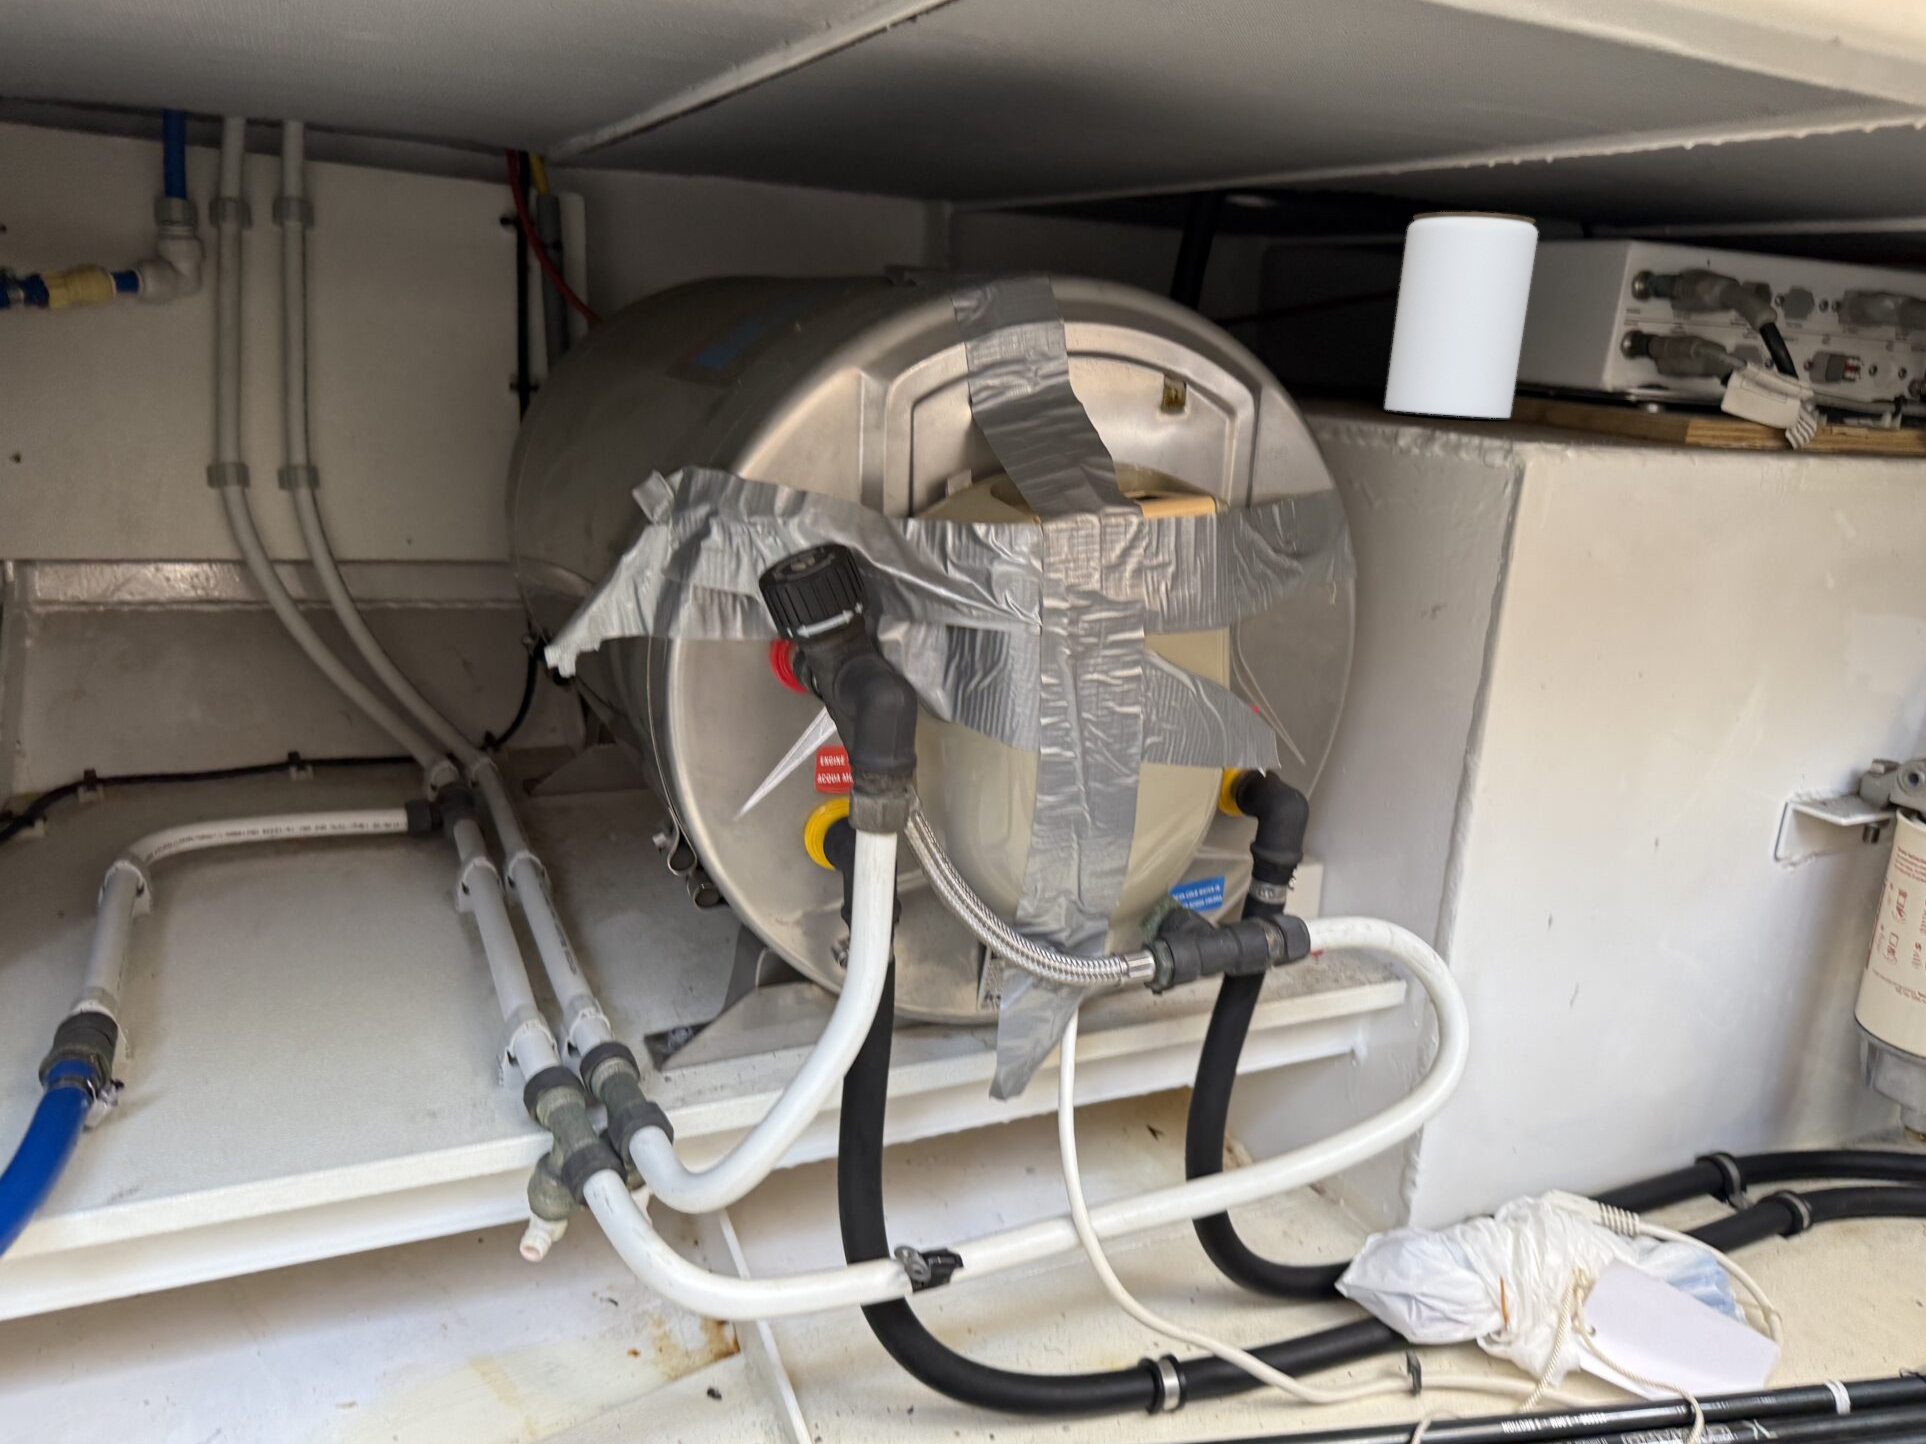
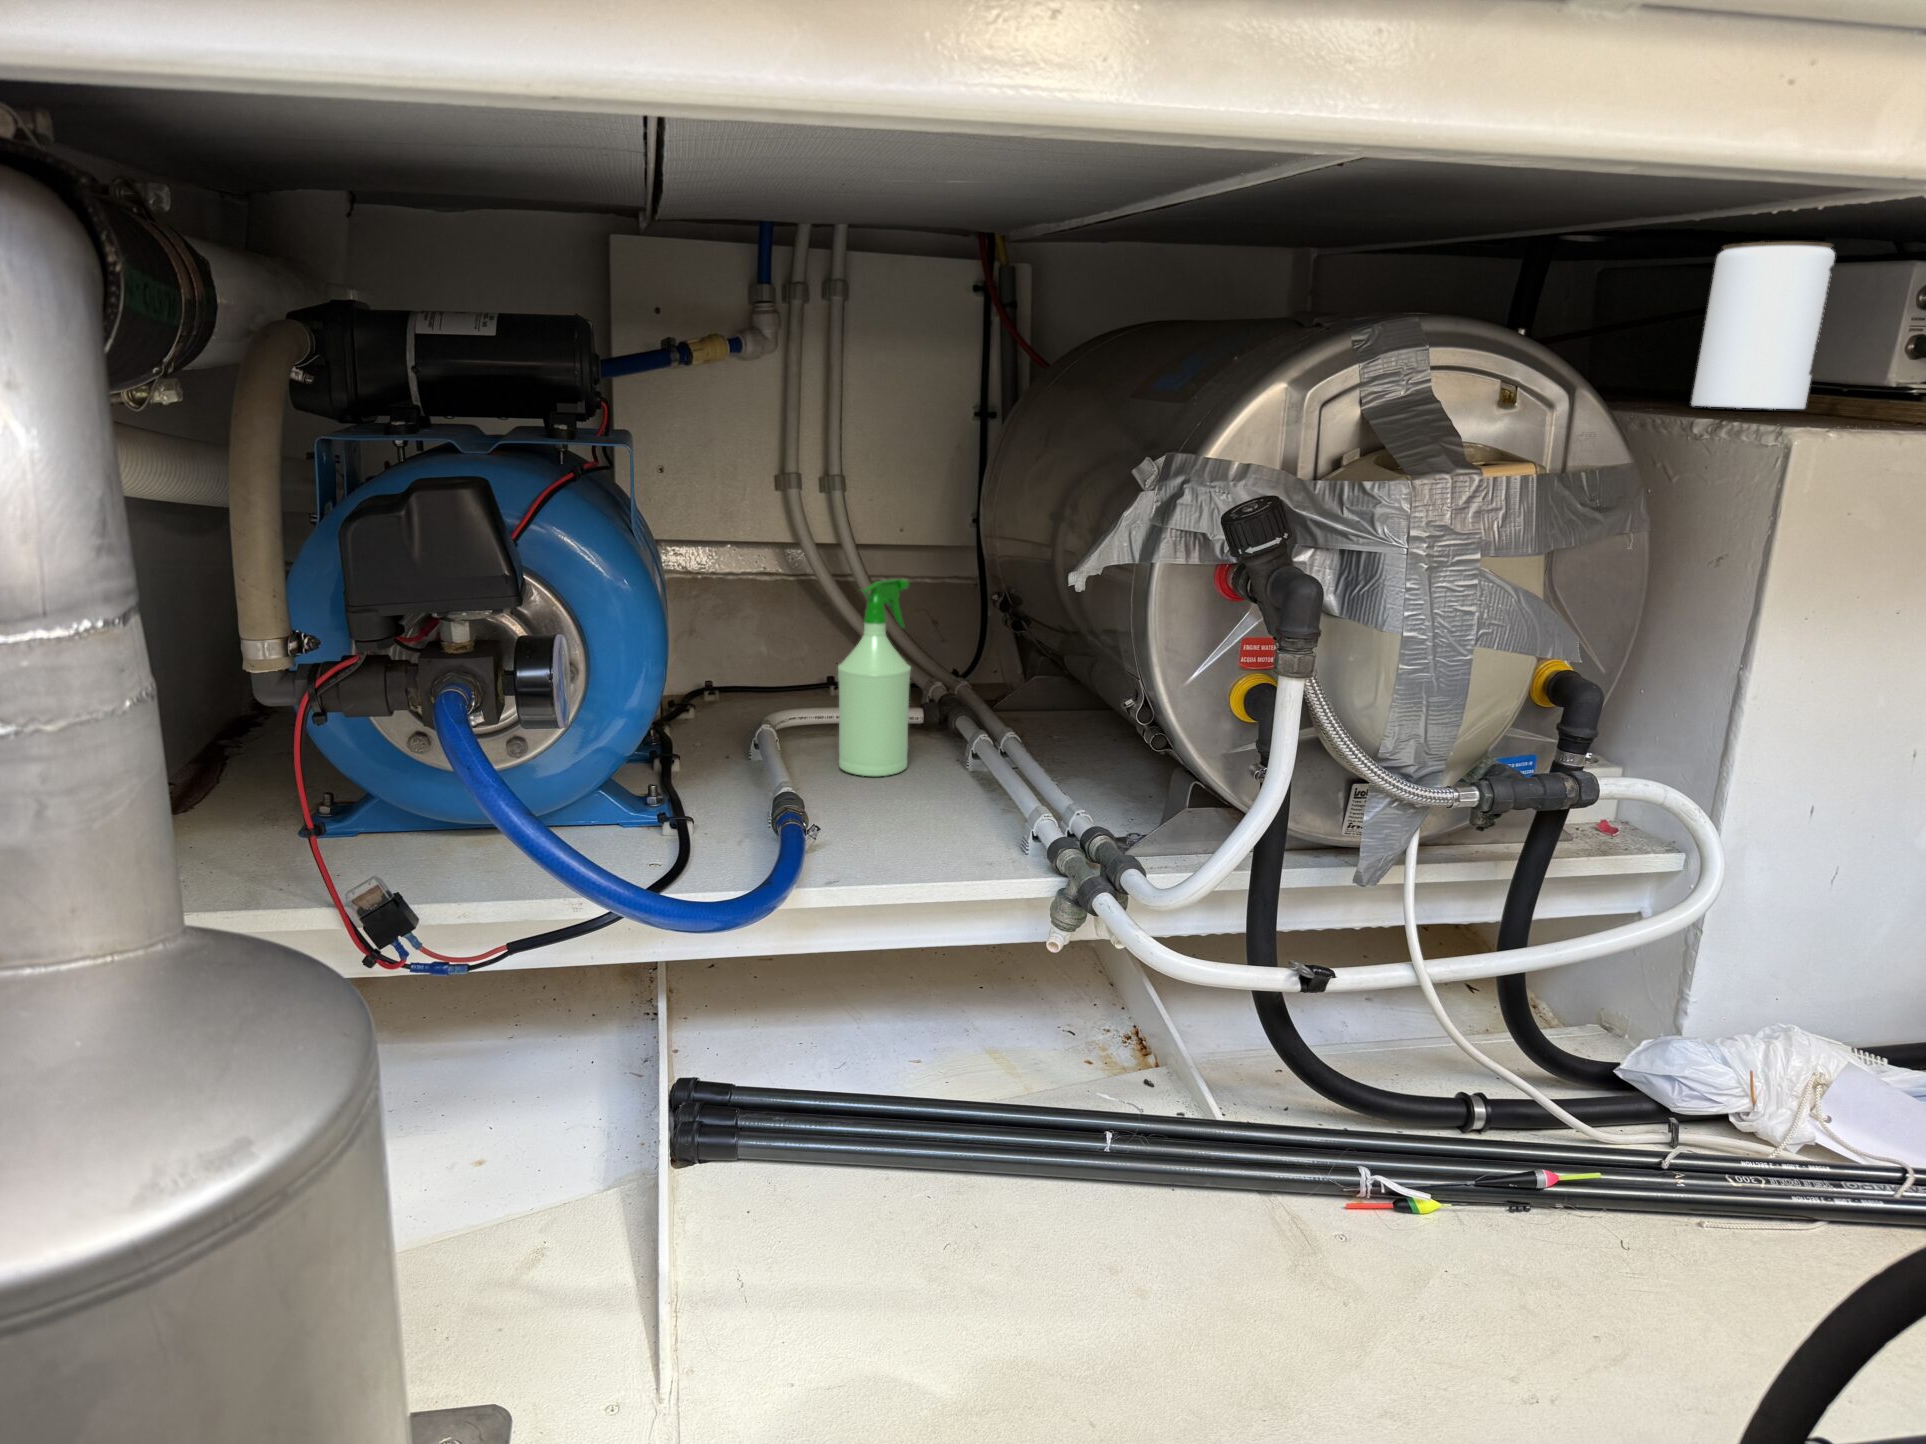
spray bottle: none [259,630,385,923] -> present [838,579,911,776]

